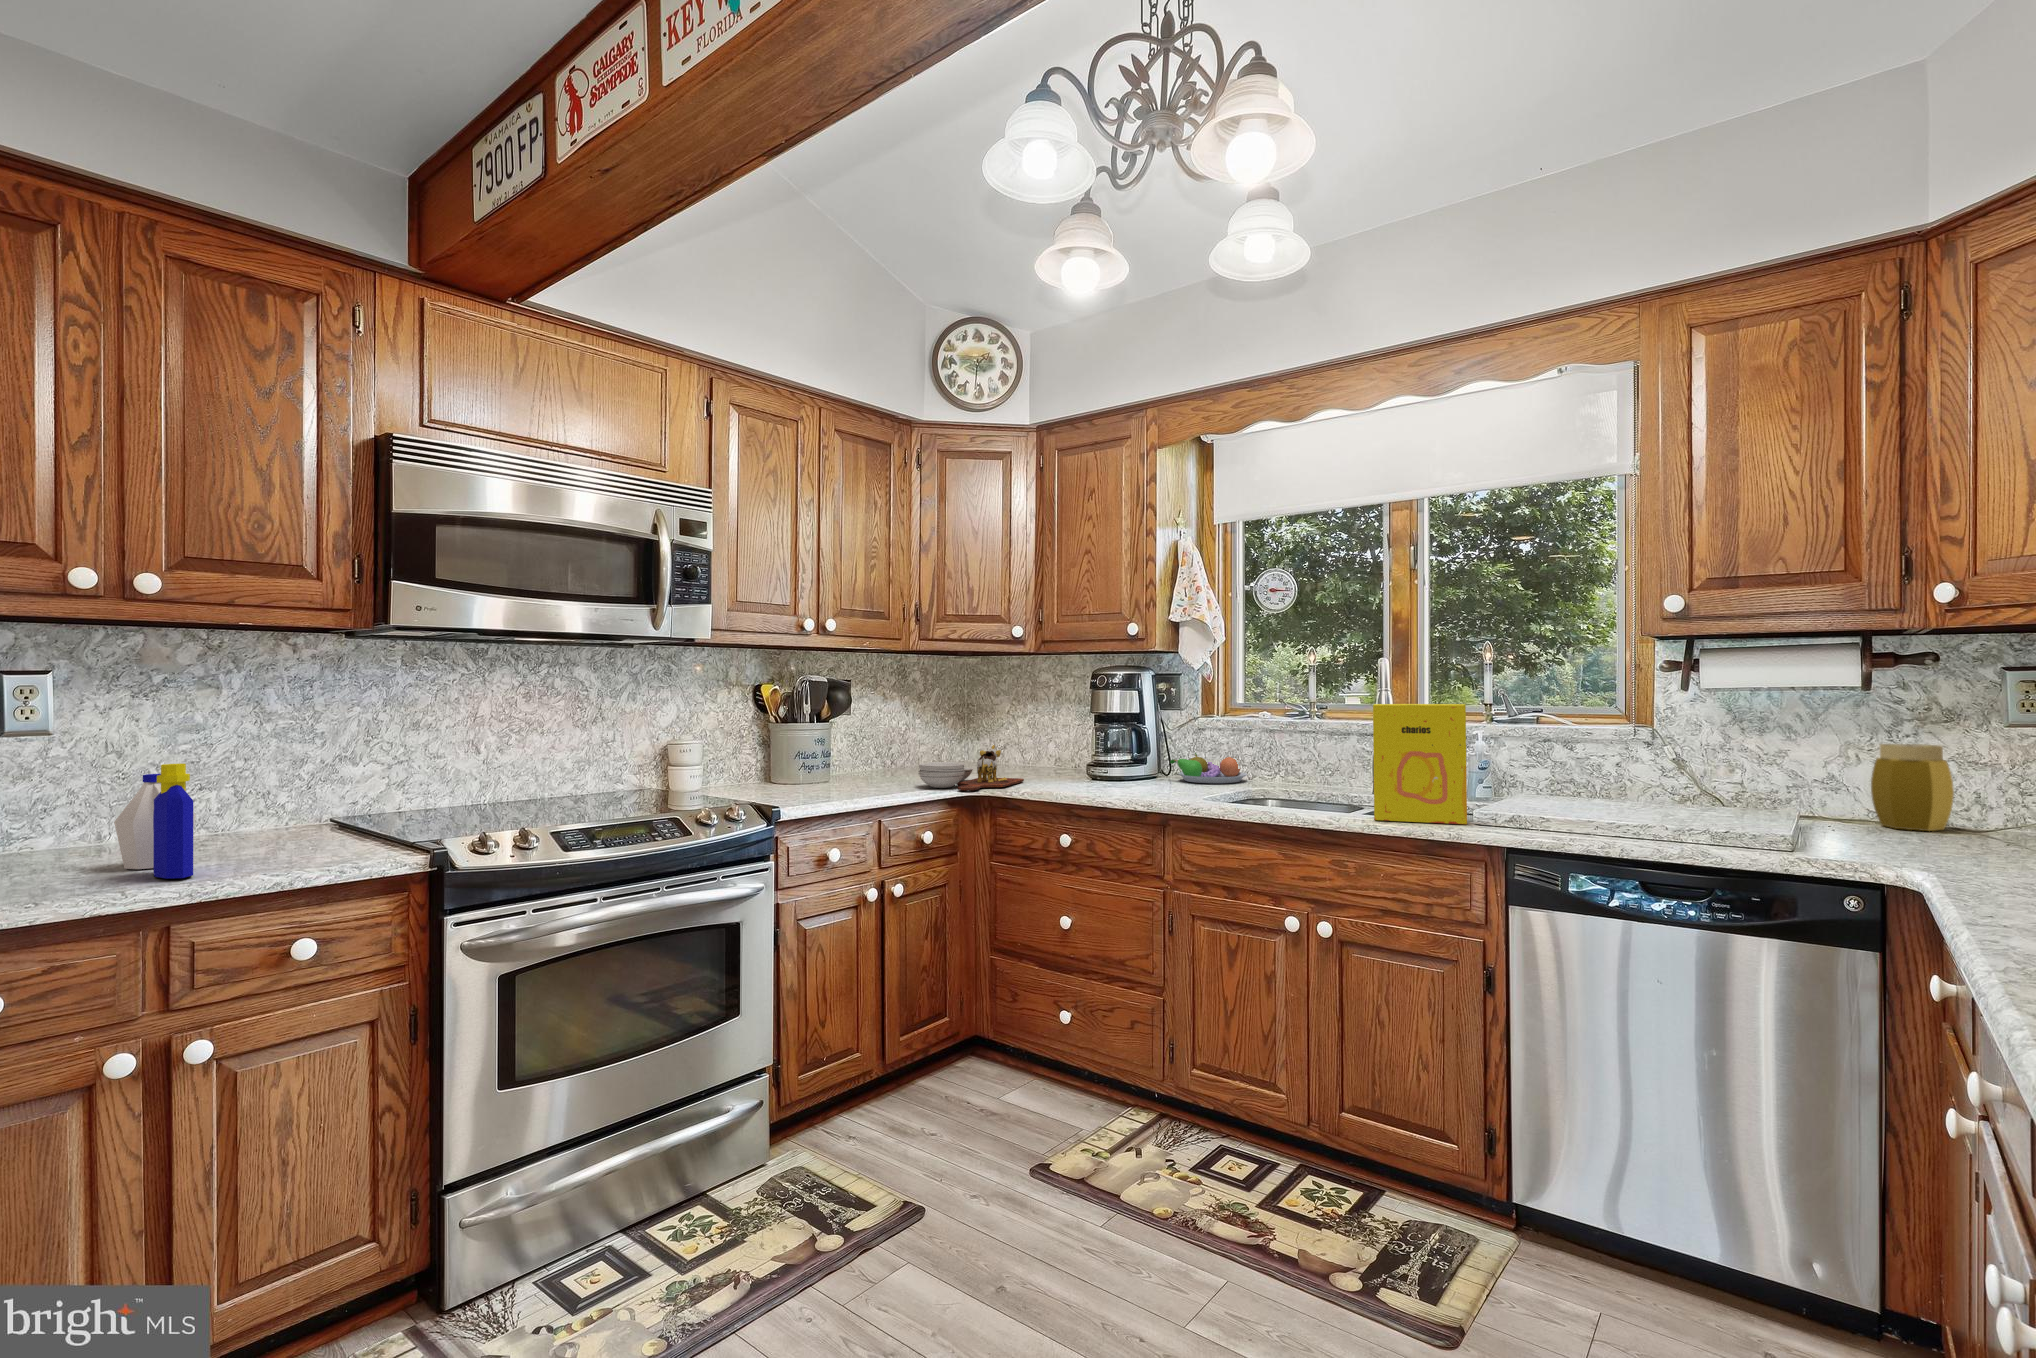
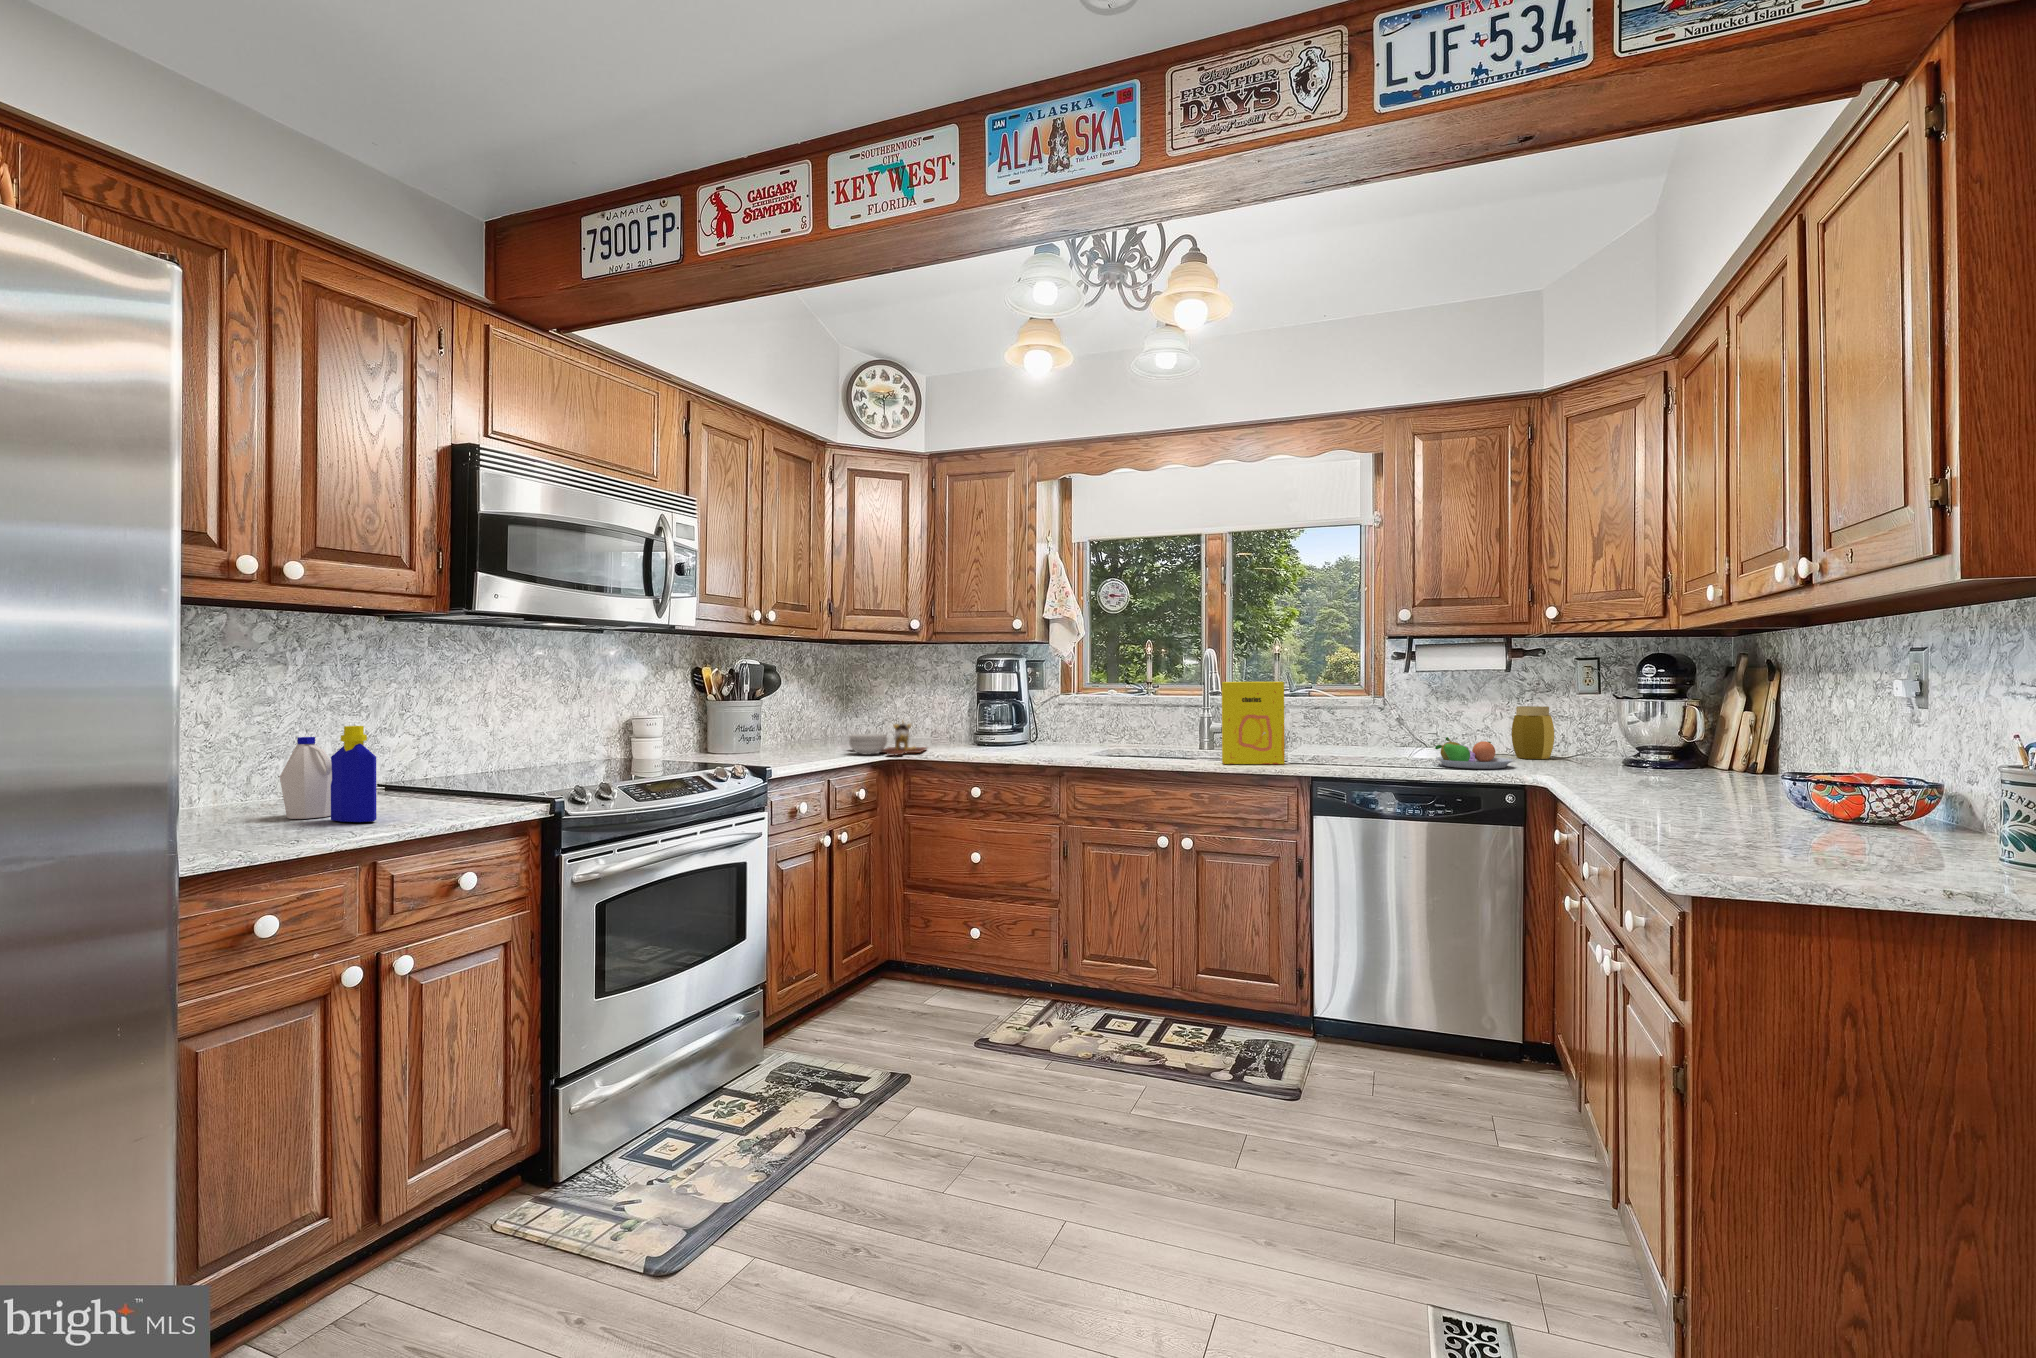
fruit bowl: present [1170,753,1247,783] -> present [1435,737,1513,769]

